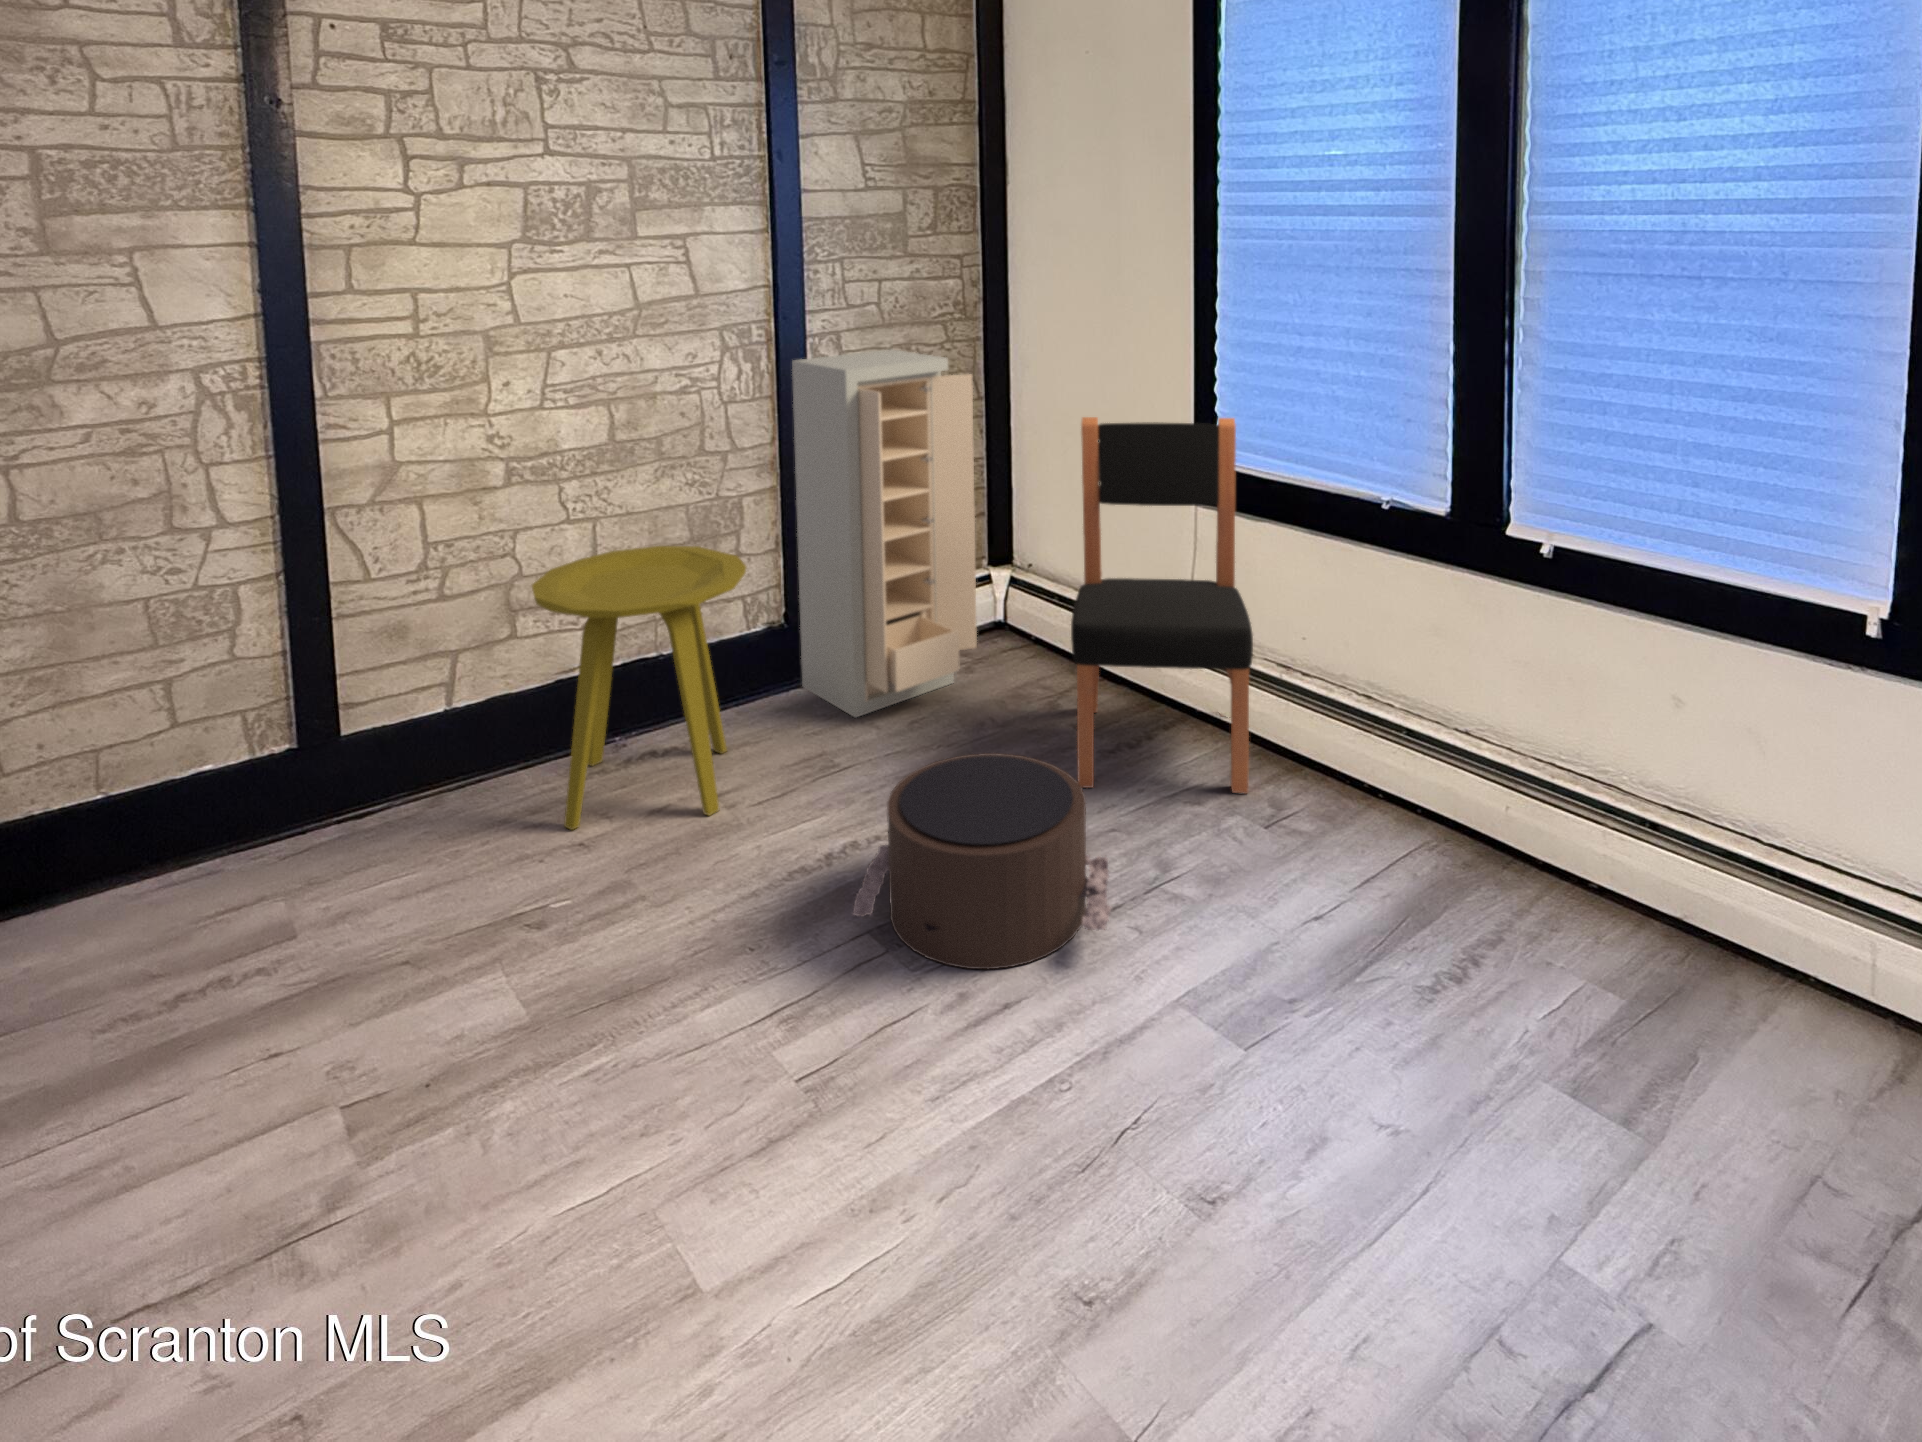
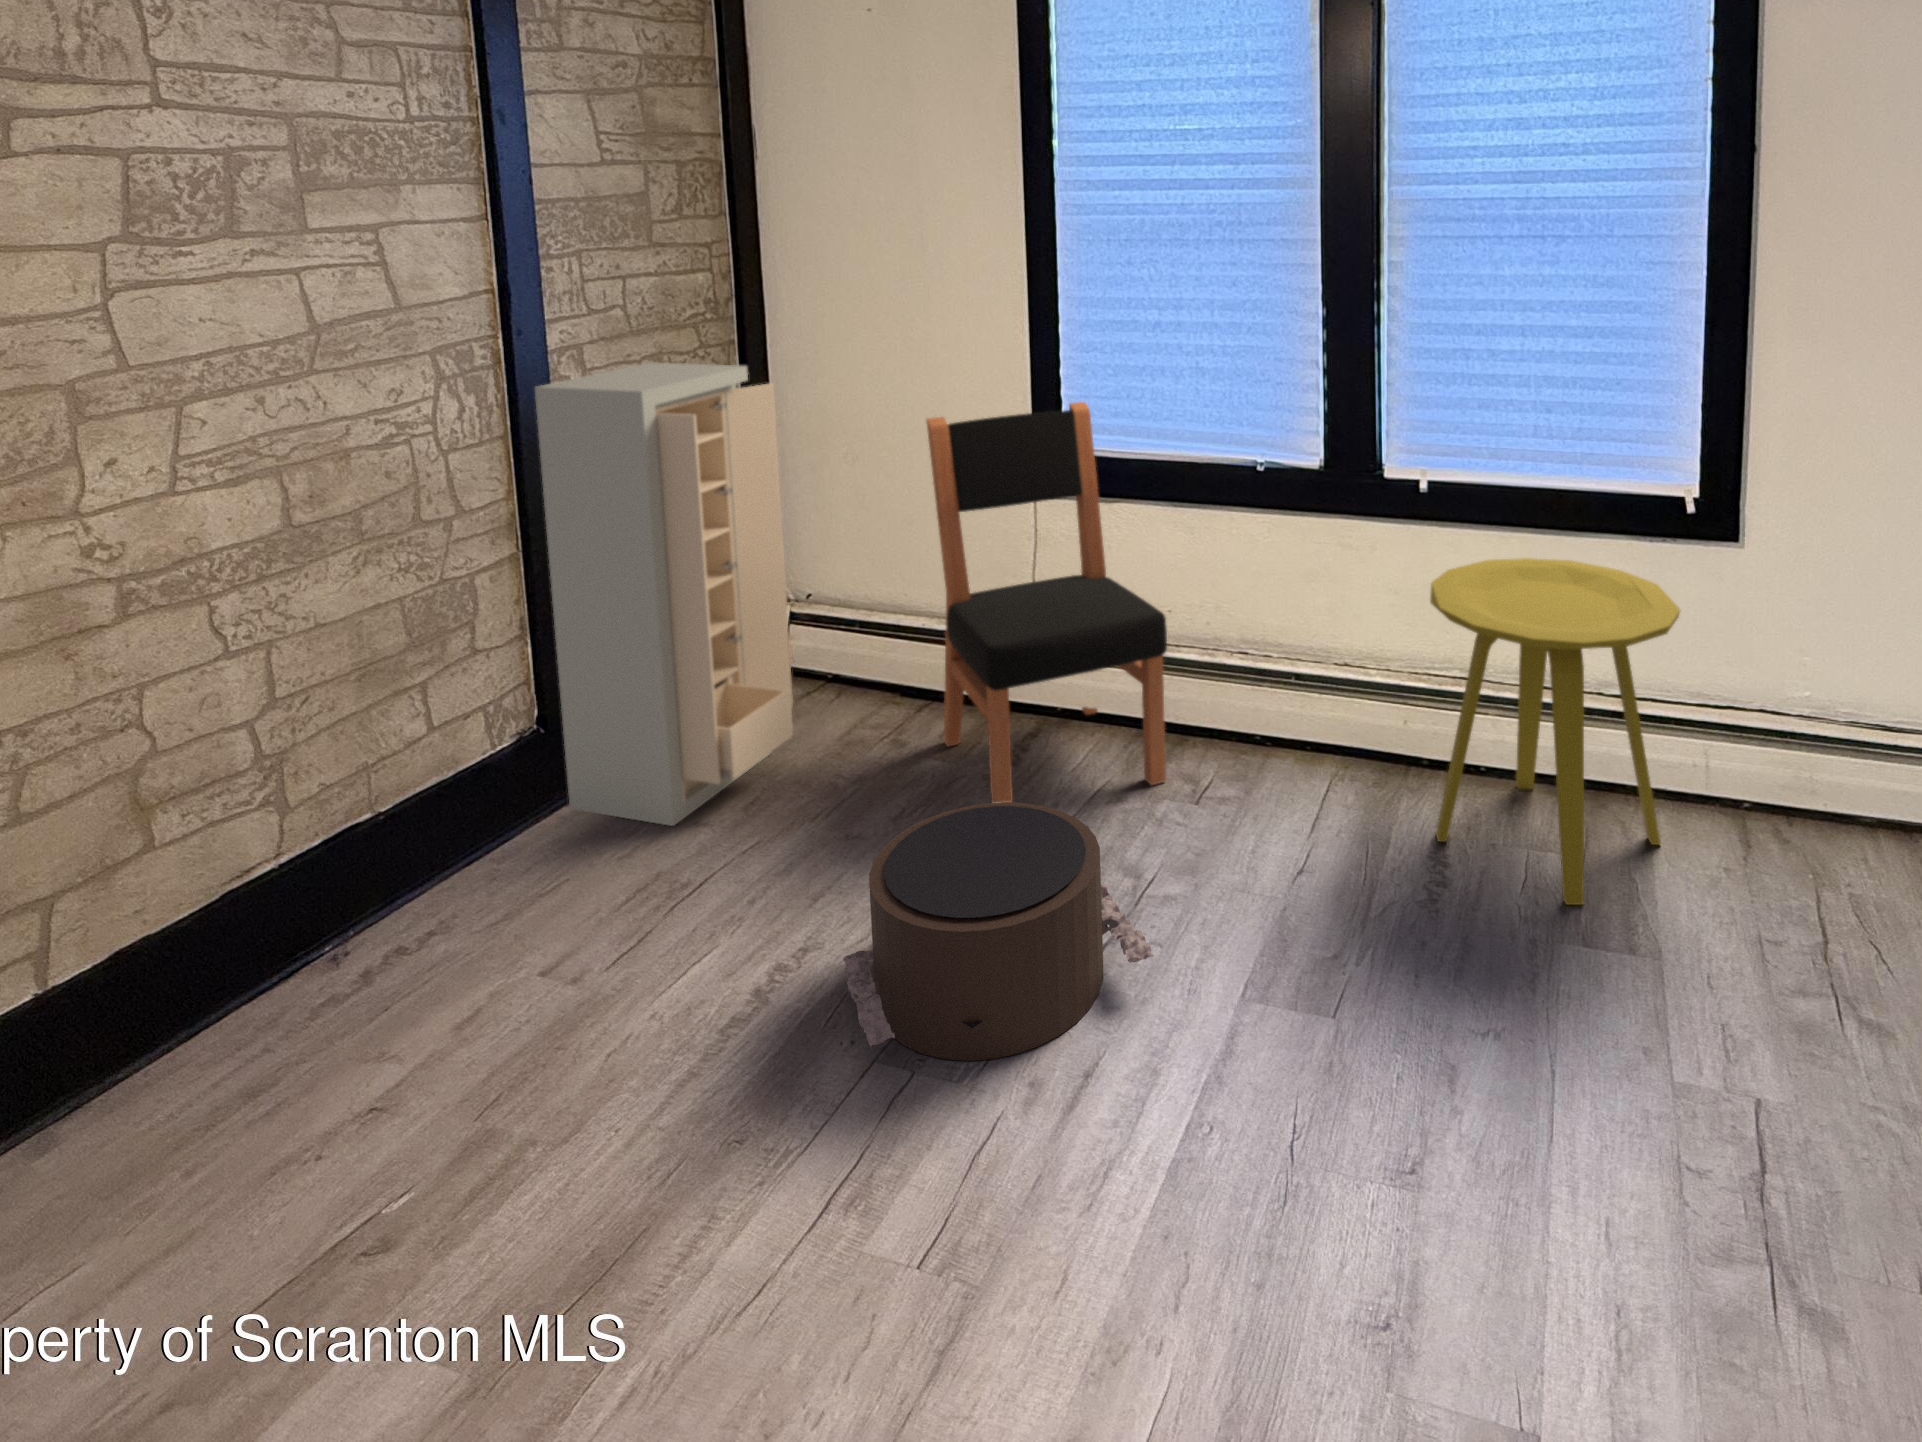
side table: present [532,546,746,830] -> present [1430,558,1680,905]

